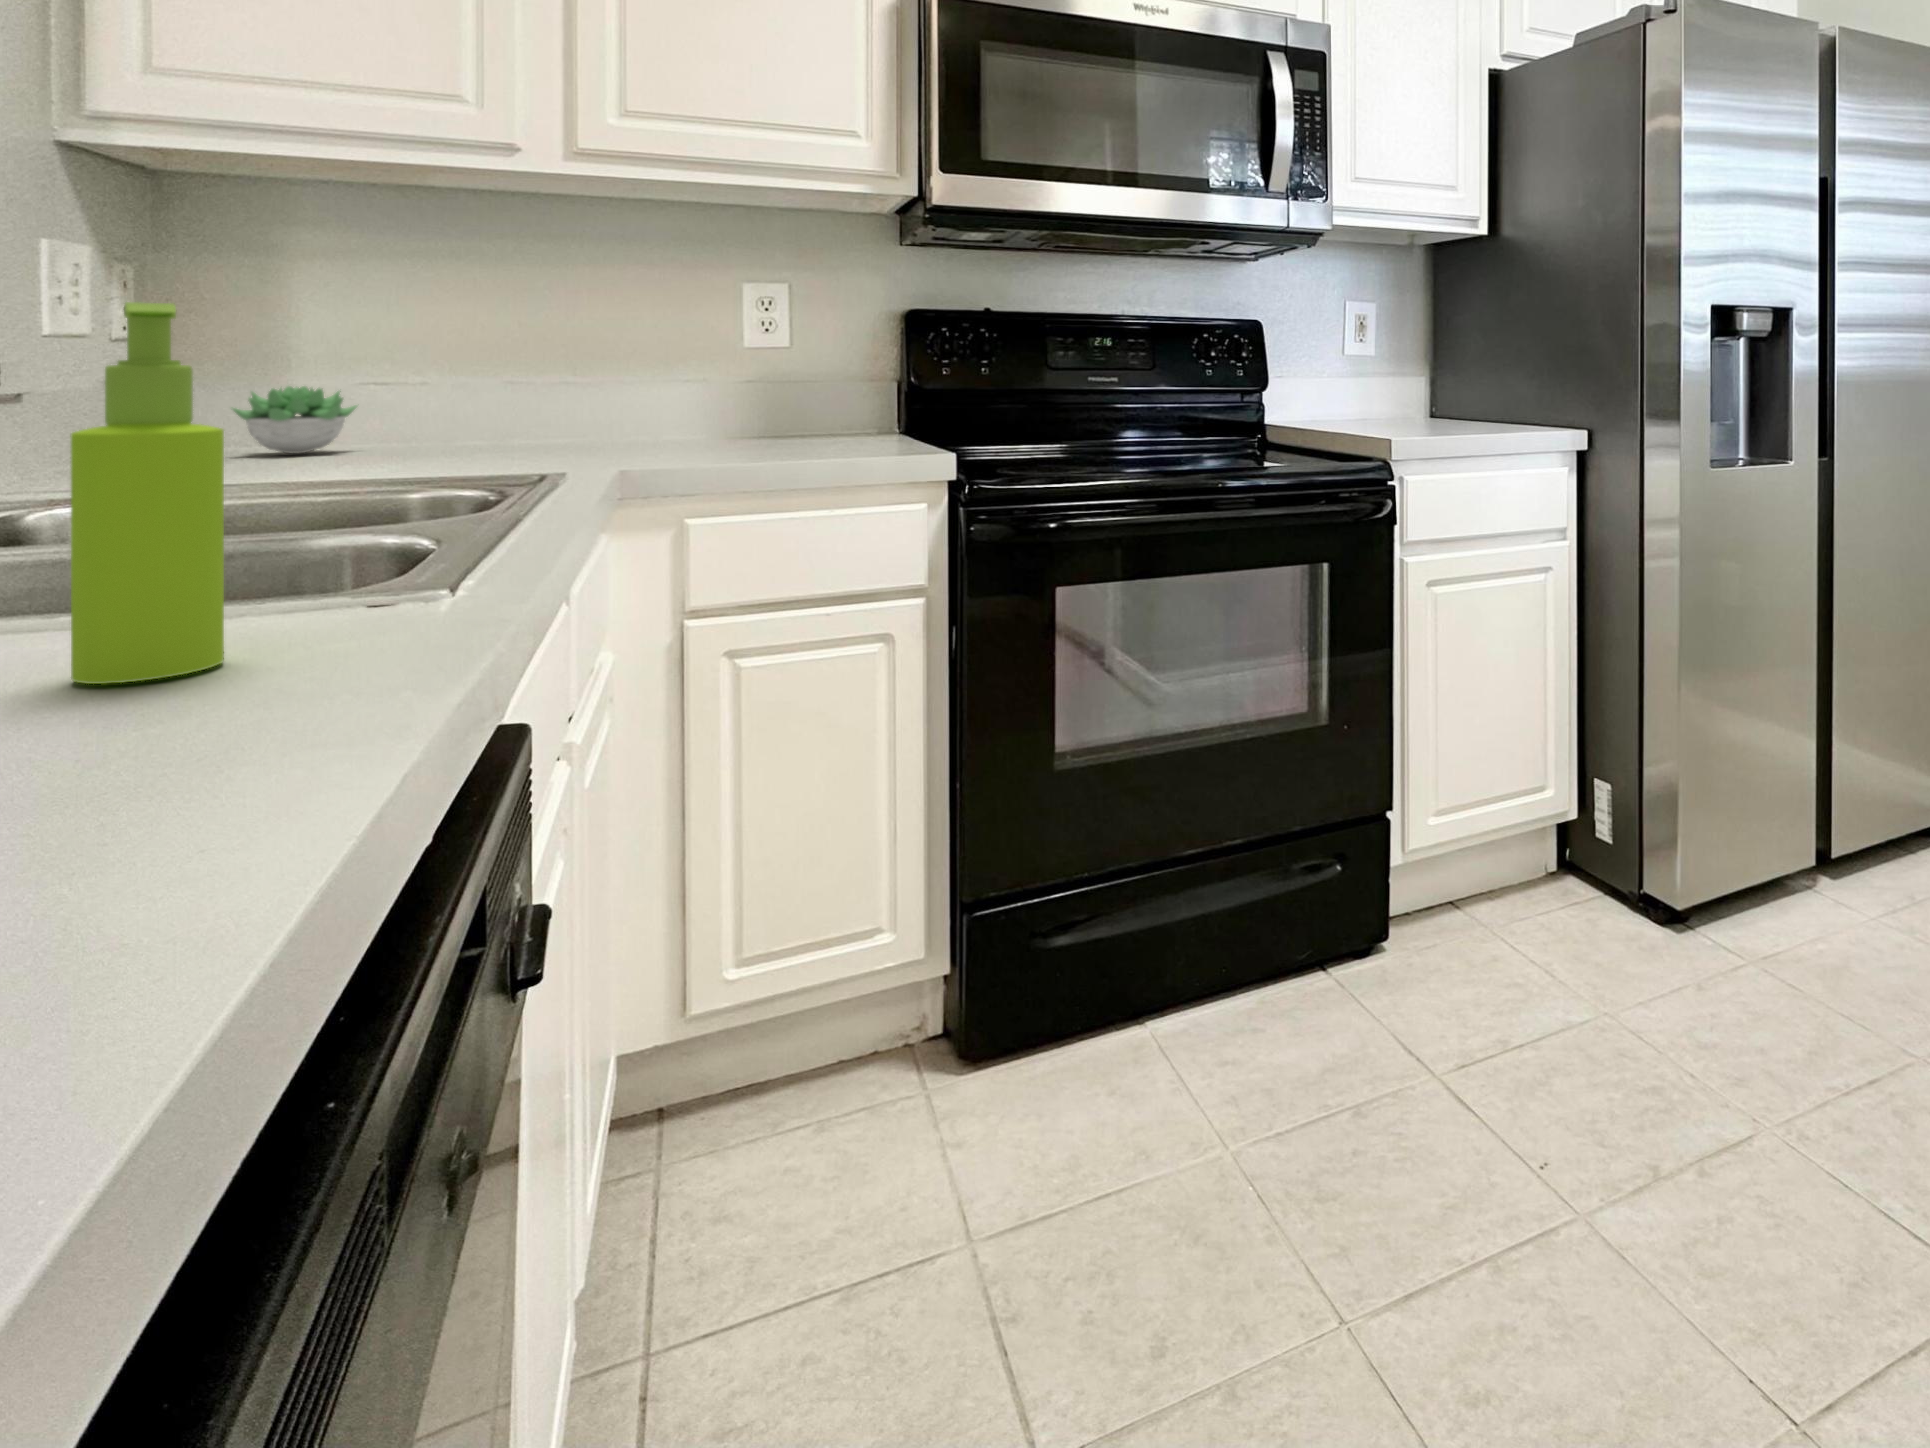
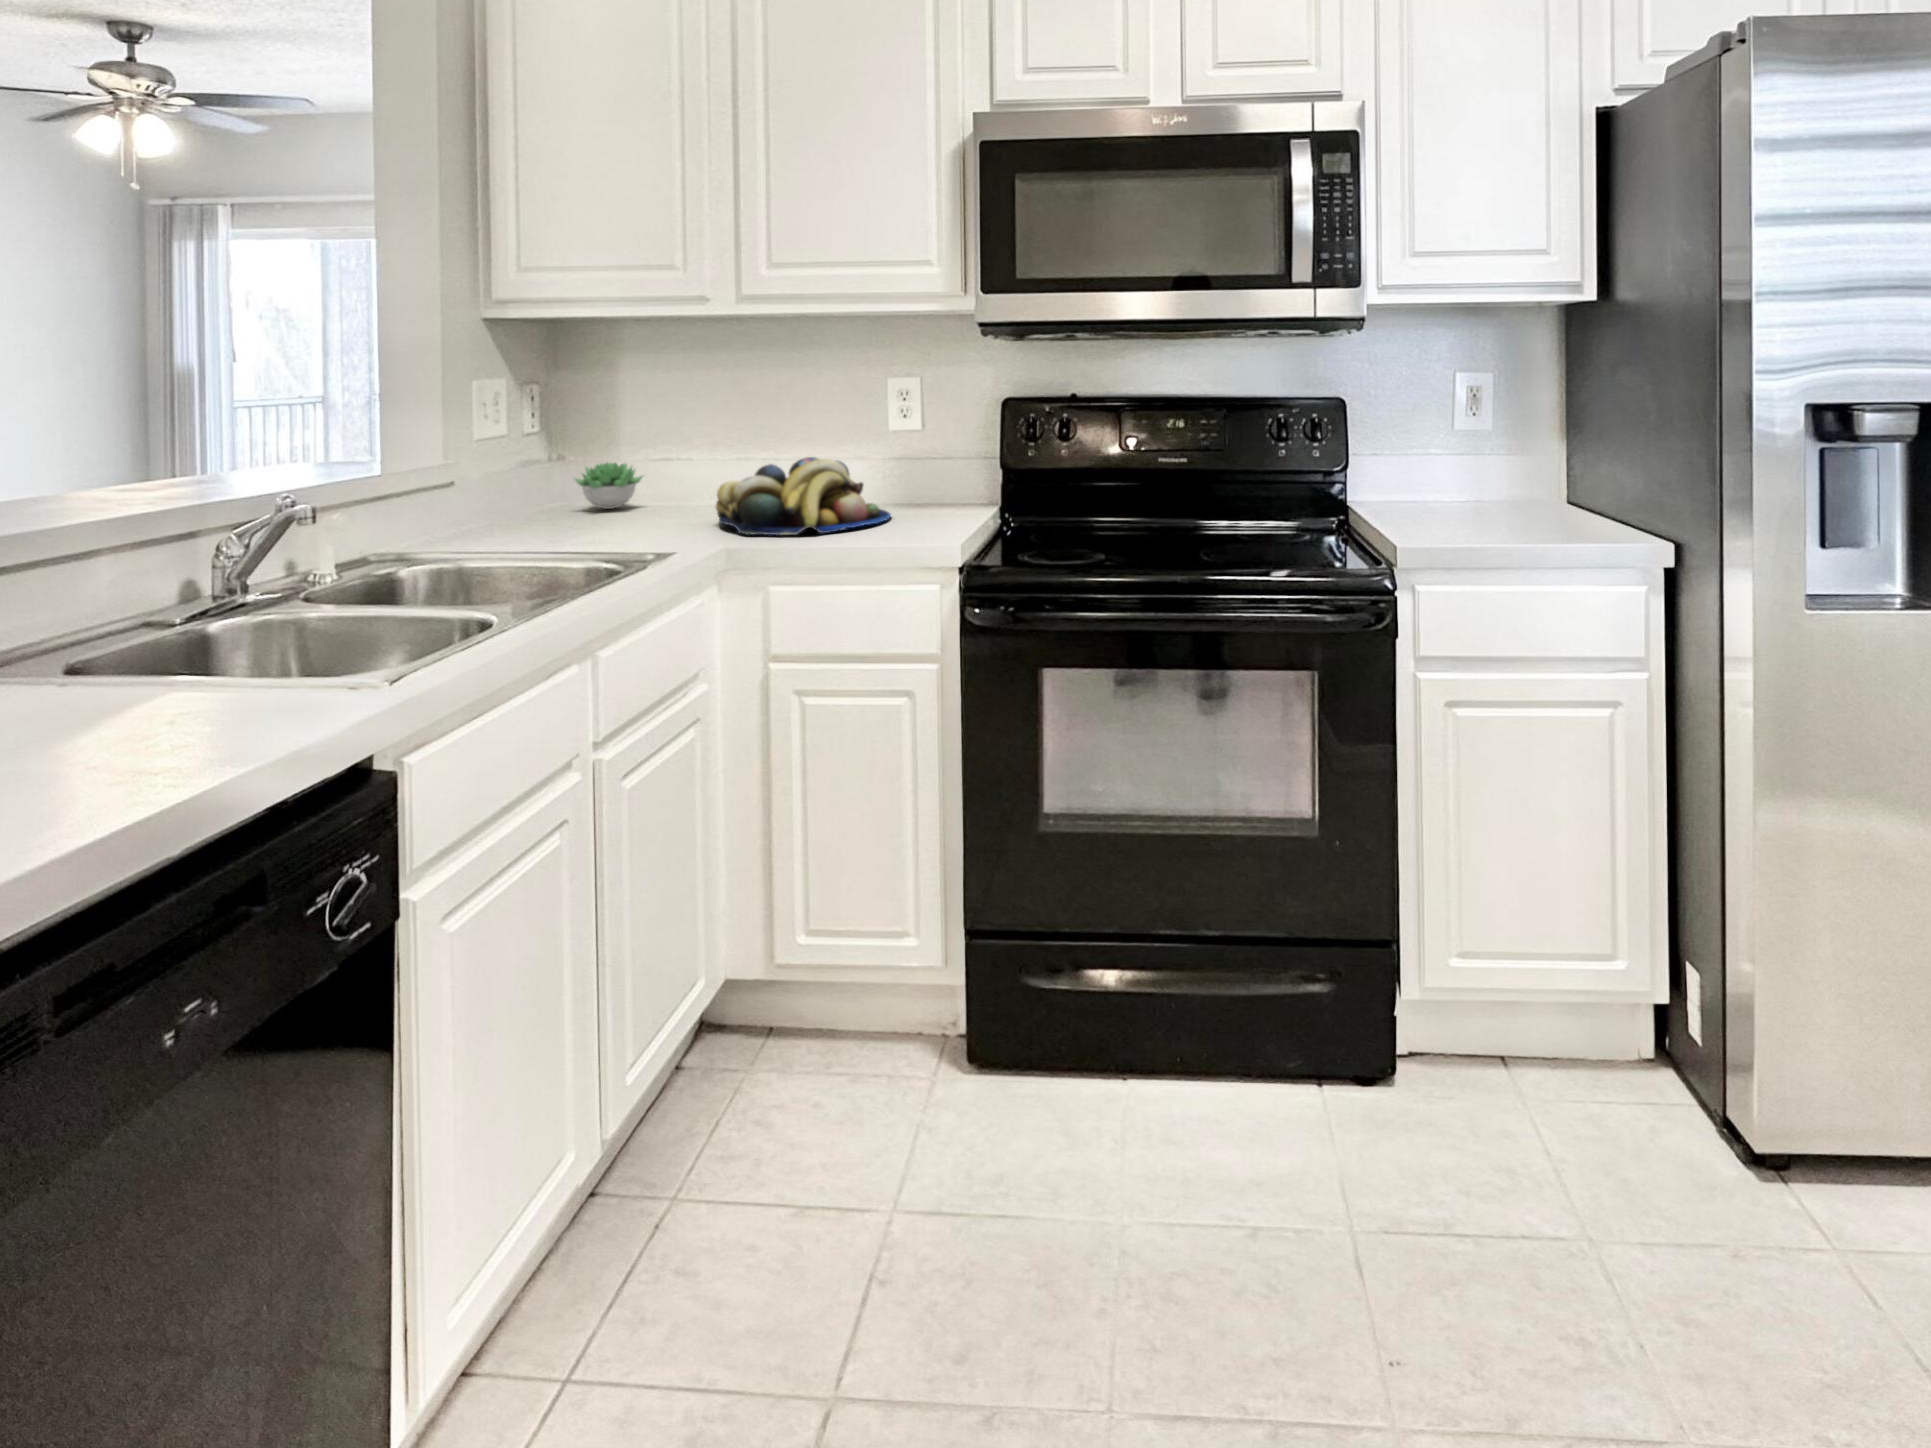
soap dispenser: present [71,302,224,684] -> none [174,544,246,748]
fruit bowl: none [534,371,791,460] -> present [716,457,891,535]

